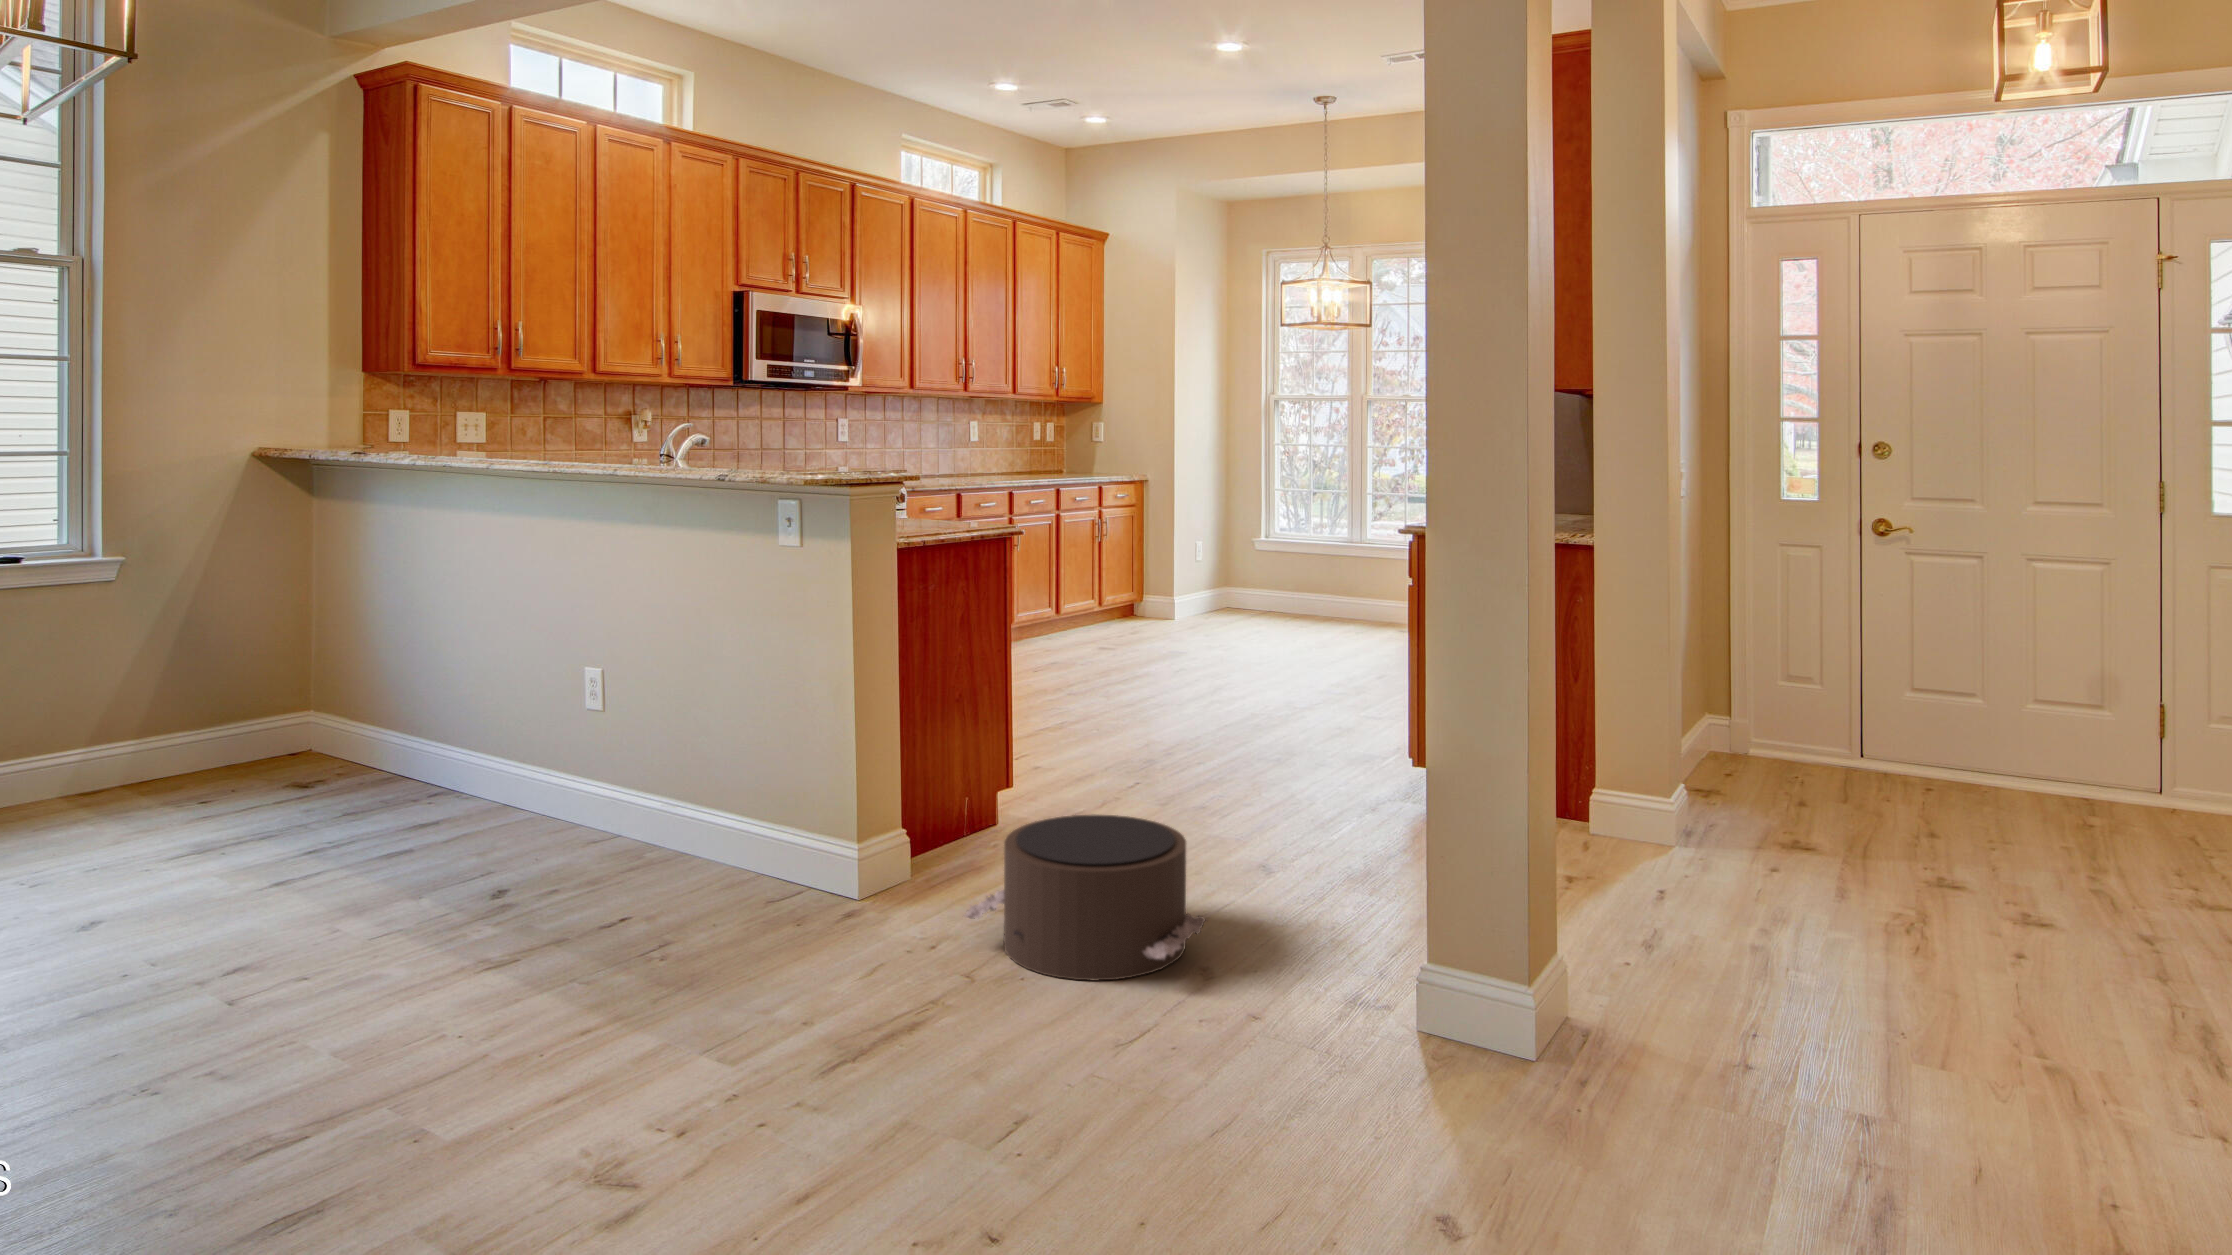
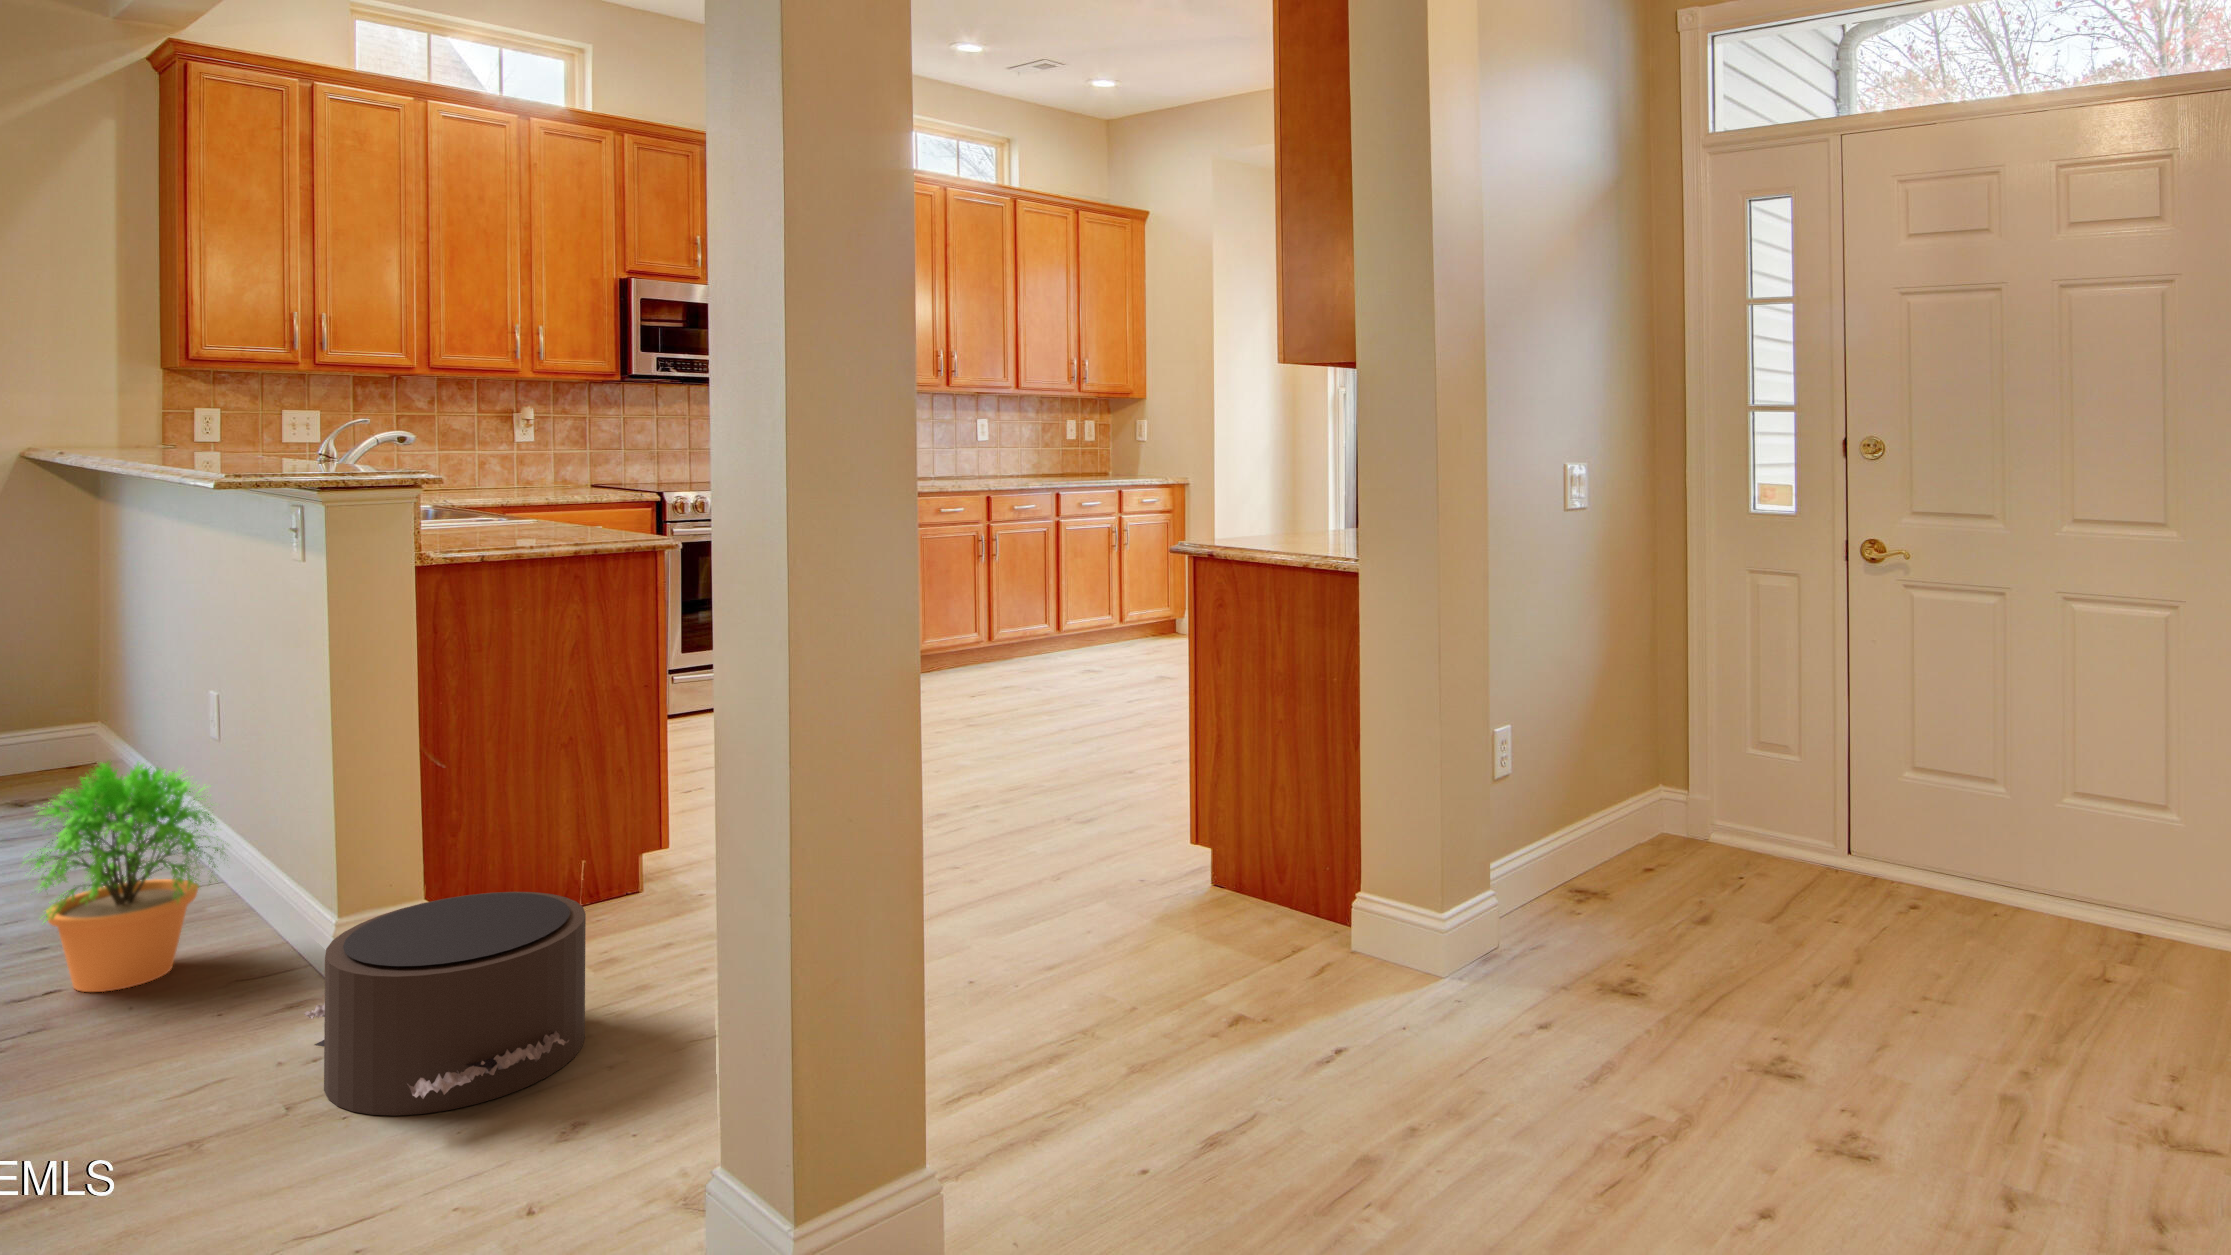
potted plant: none [626,723,788,922] -> present [25,762,223,992]

